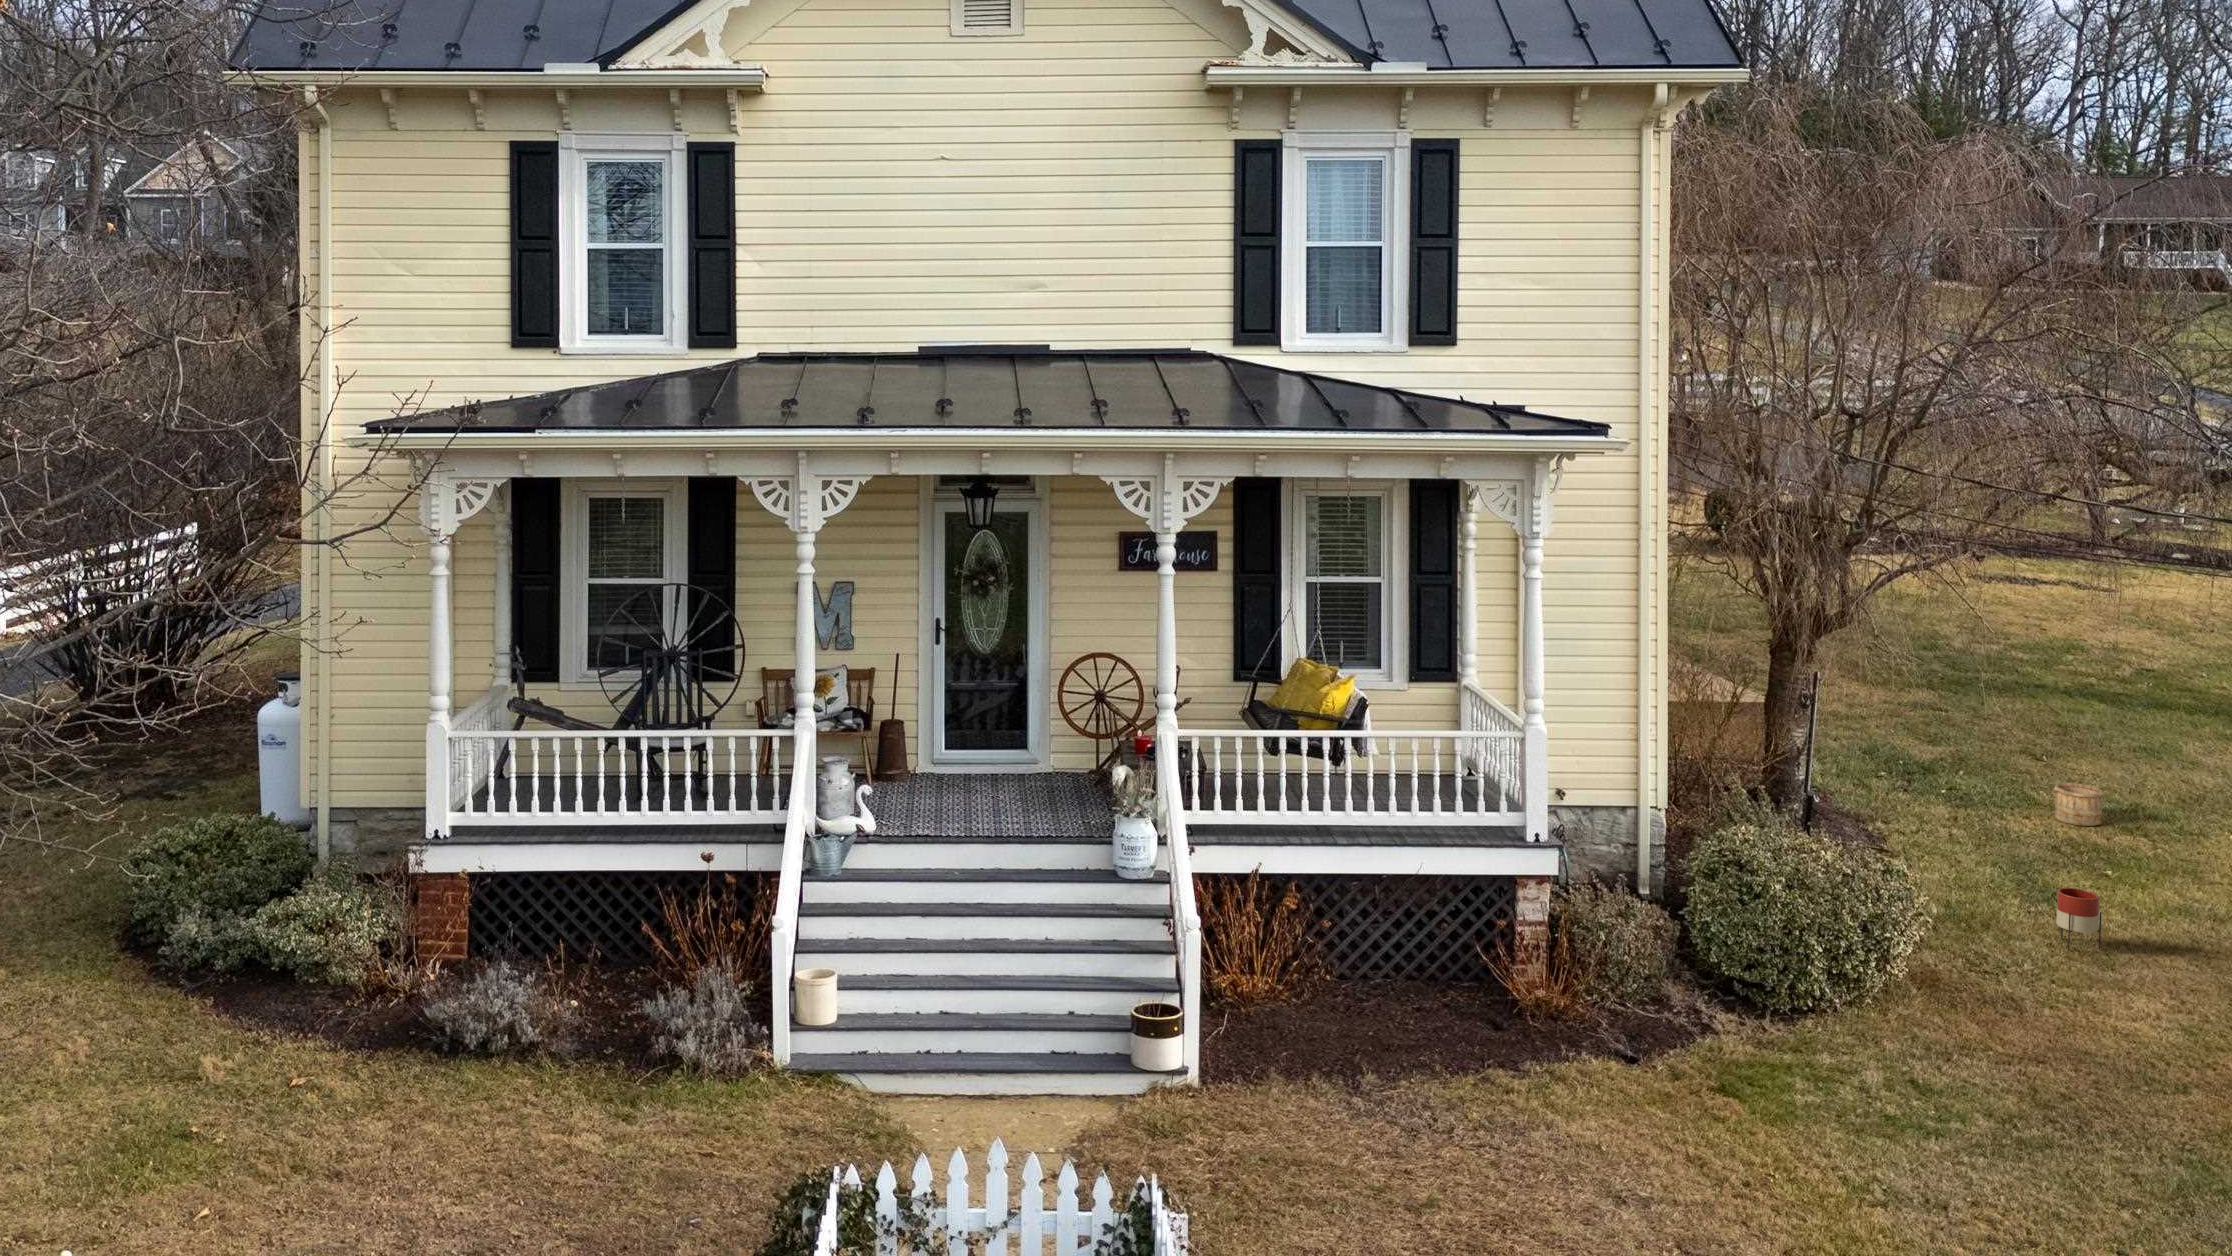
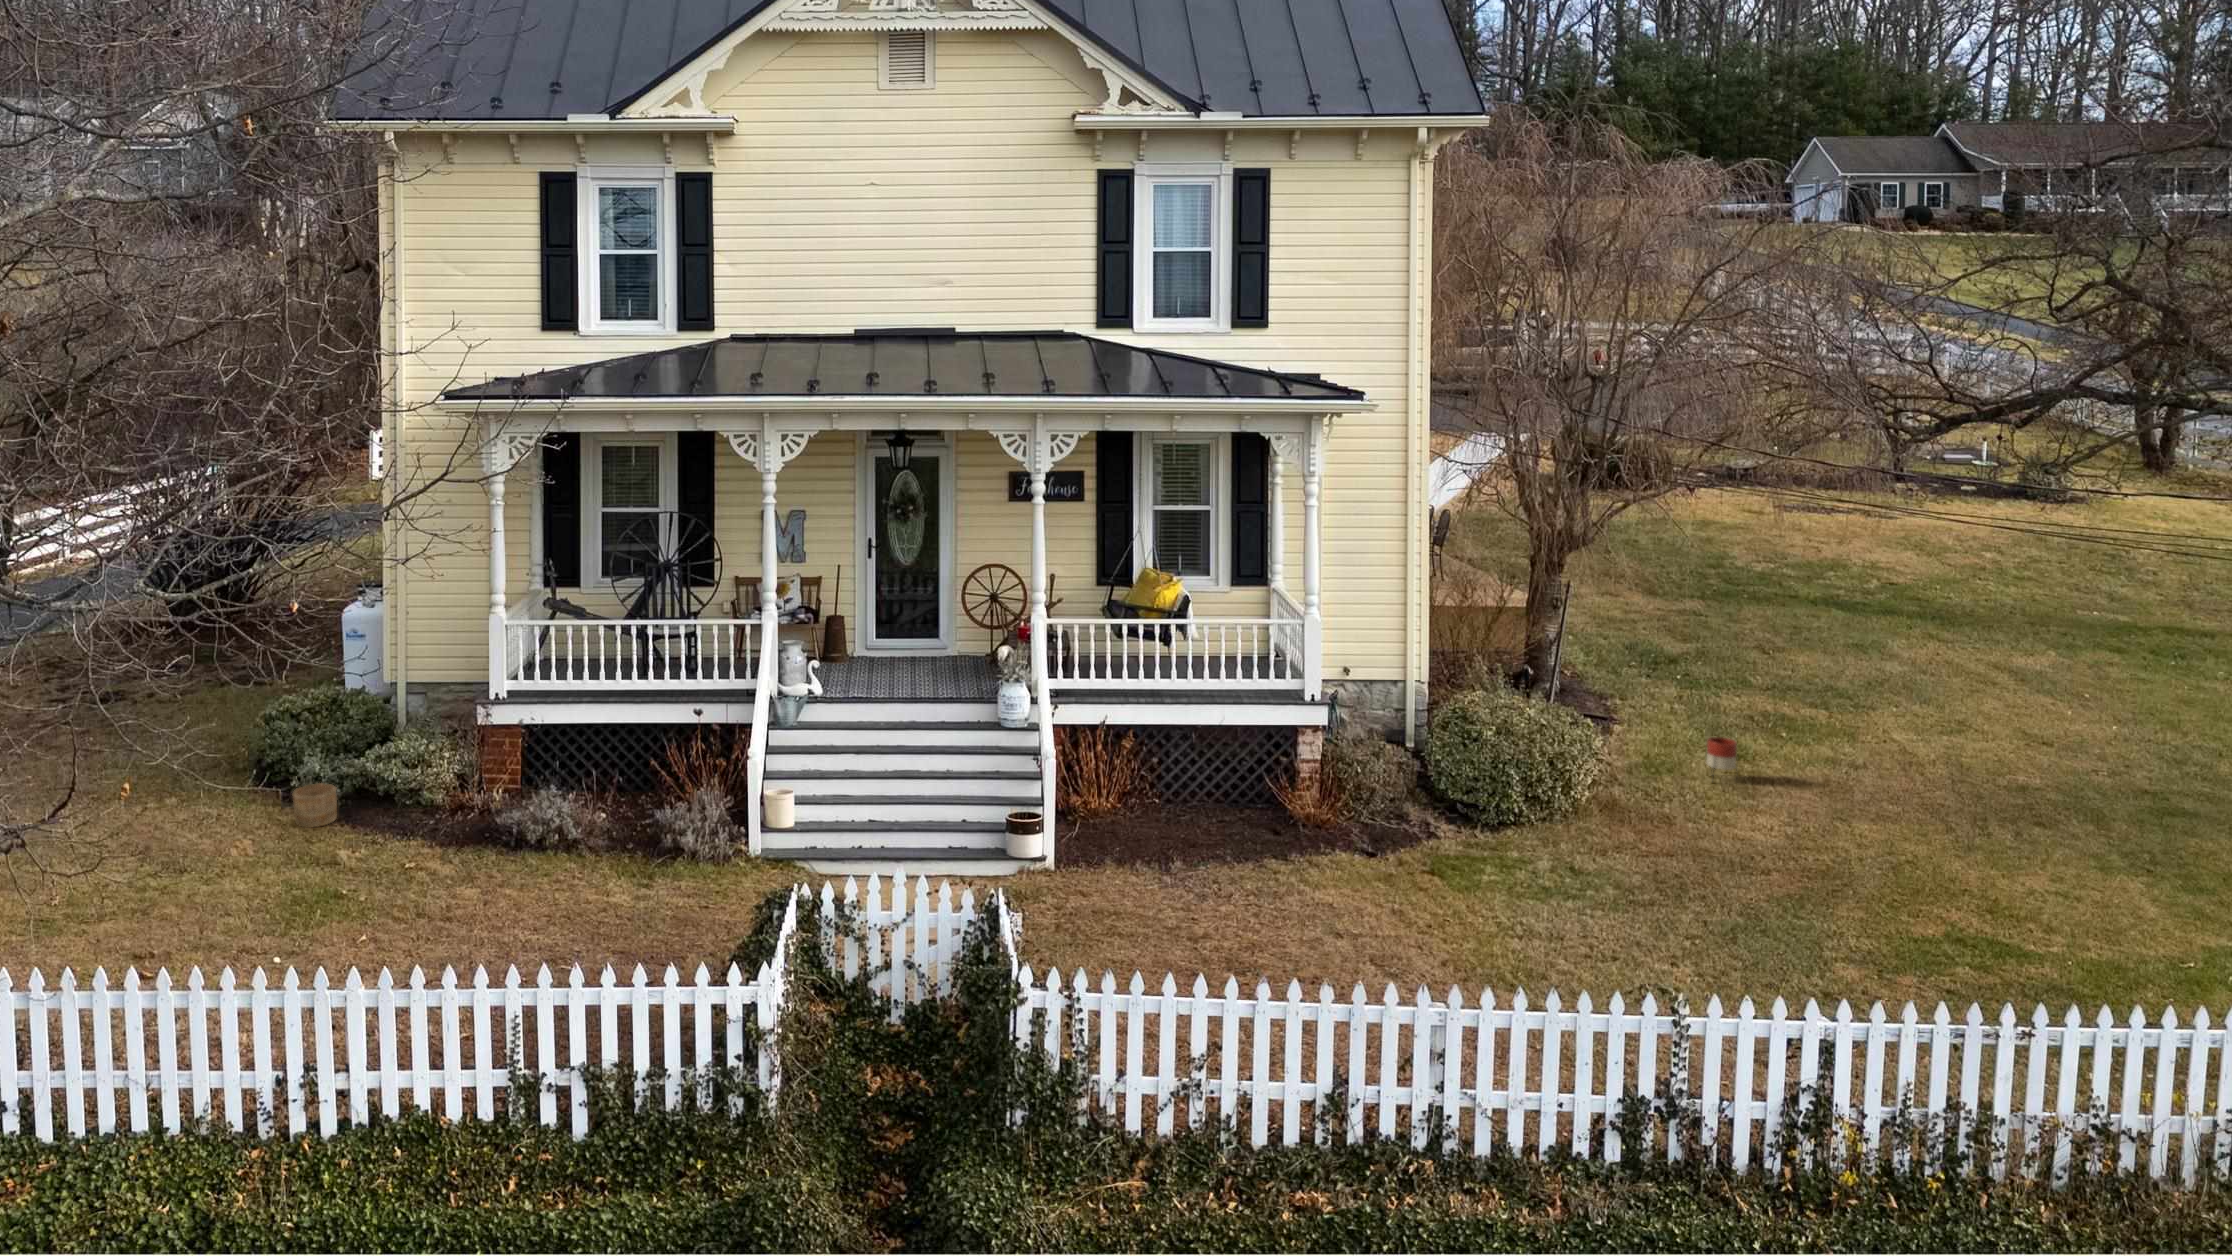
wooden bucket: present [2054,783,2104,826] -> present [292,783,337,828]

